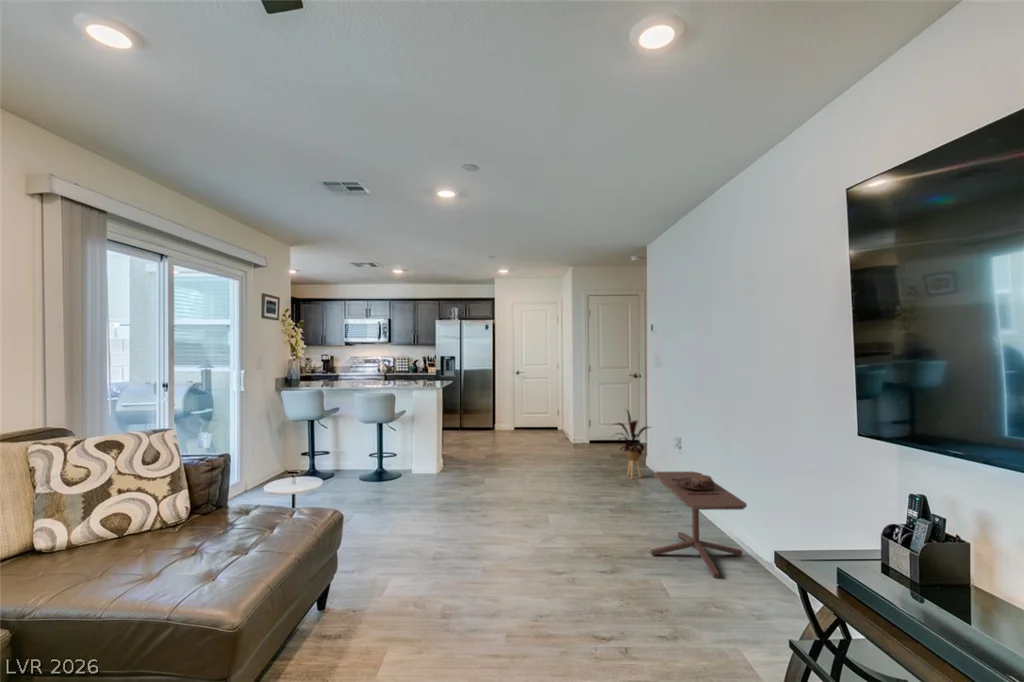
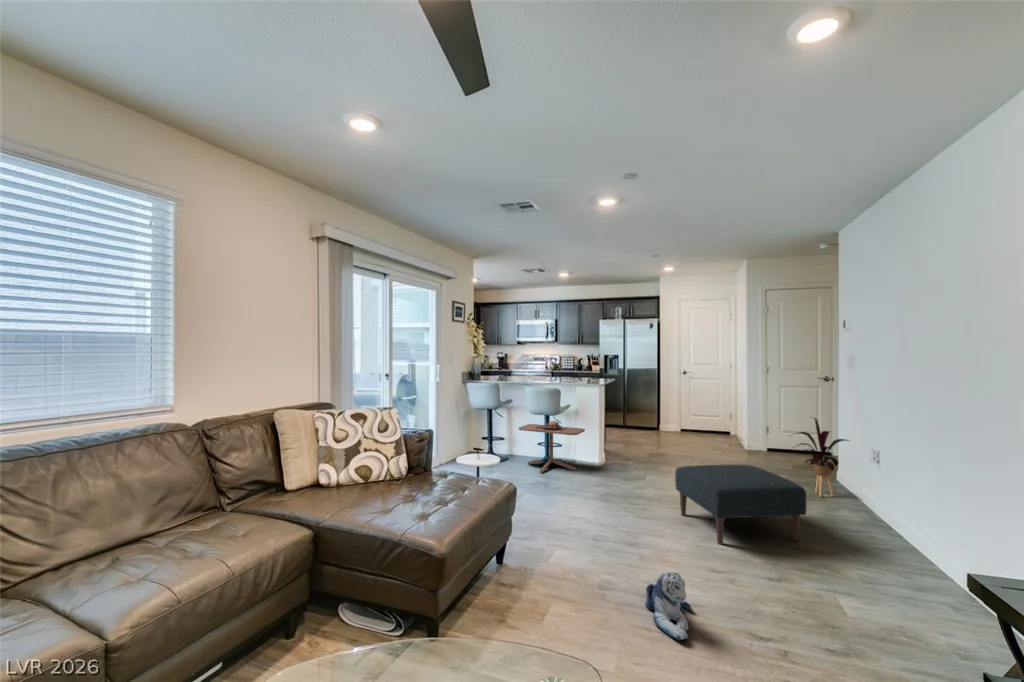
ottoman: none [514,458,626,539] -> present [675,465,806,544]
side table: present [651,472,747,578] -> present [518,421,585,473]
plush toy: none [491,582,537,656] -> present [645,572,691,640]

